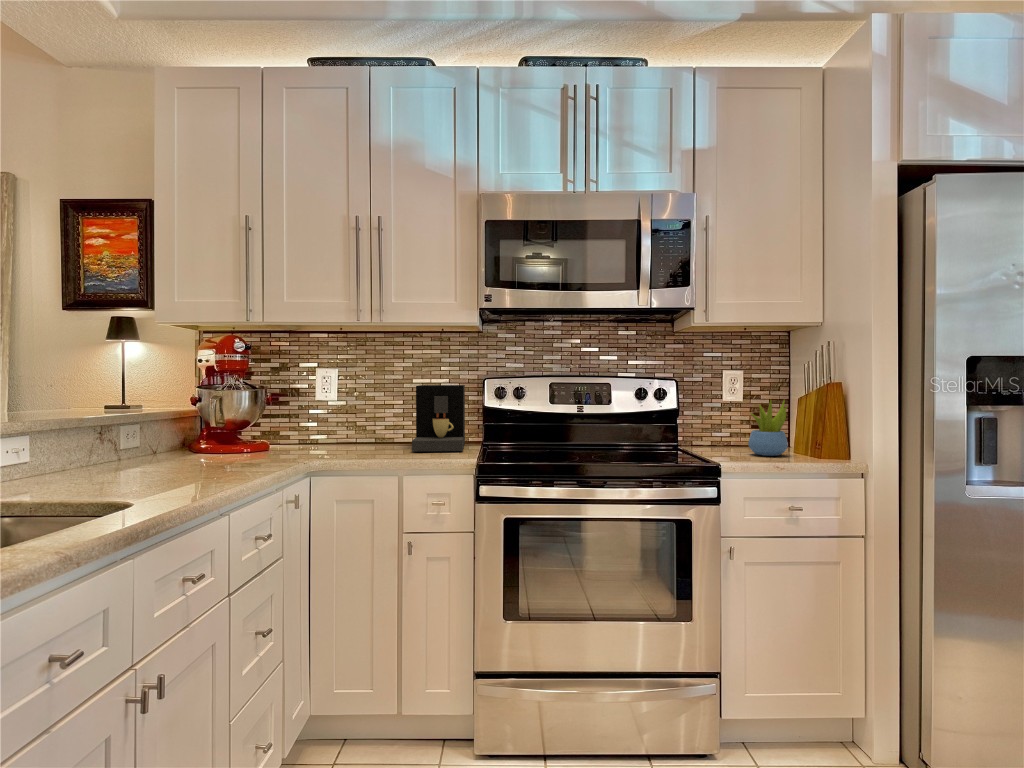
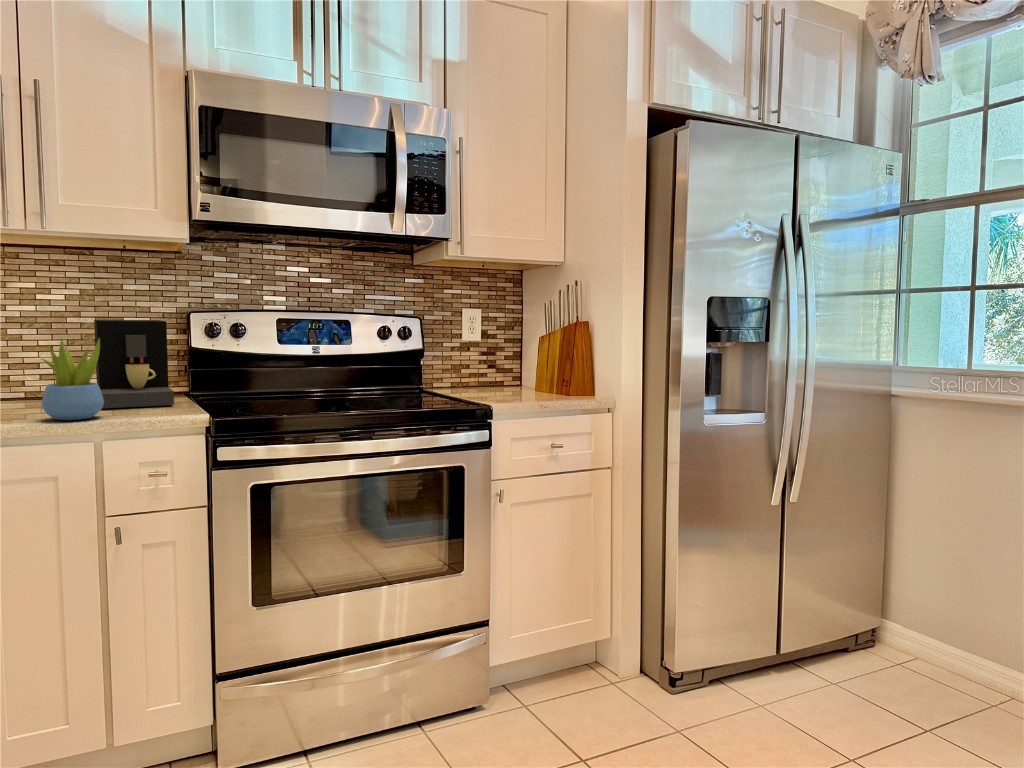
succulent plant: present [748,401,788,456] -> present [42,339,104,420]

